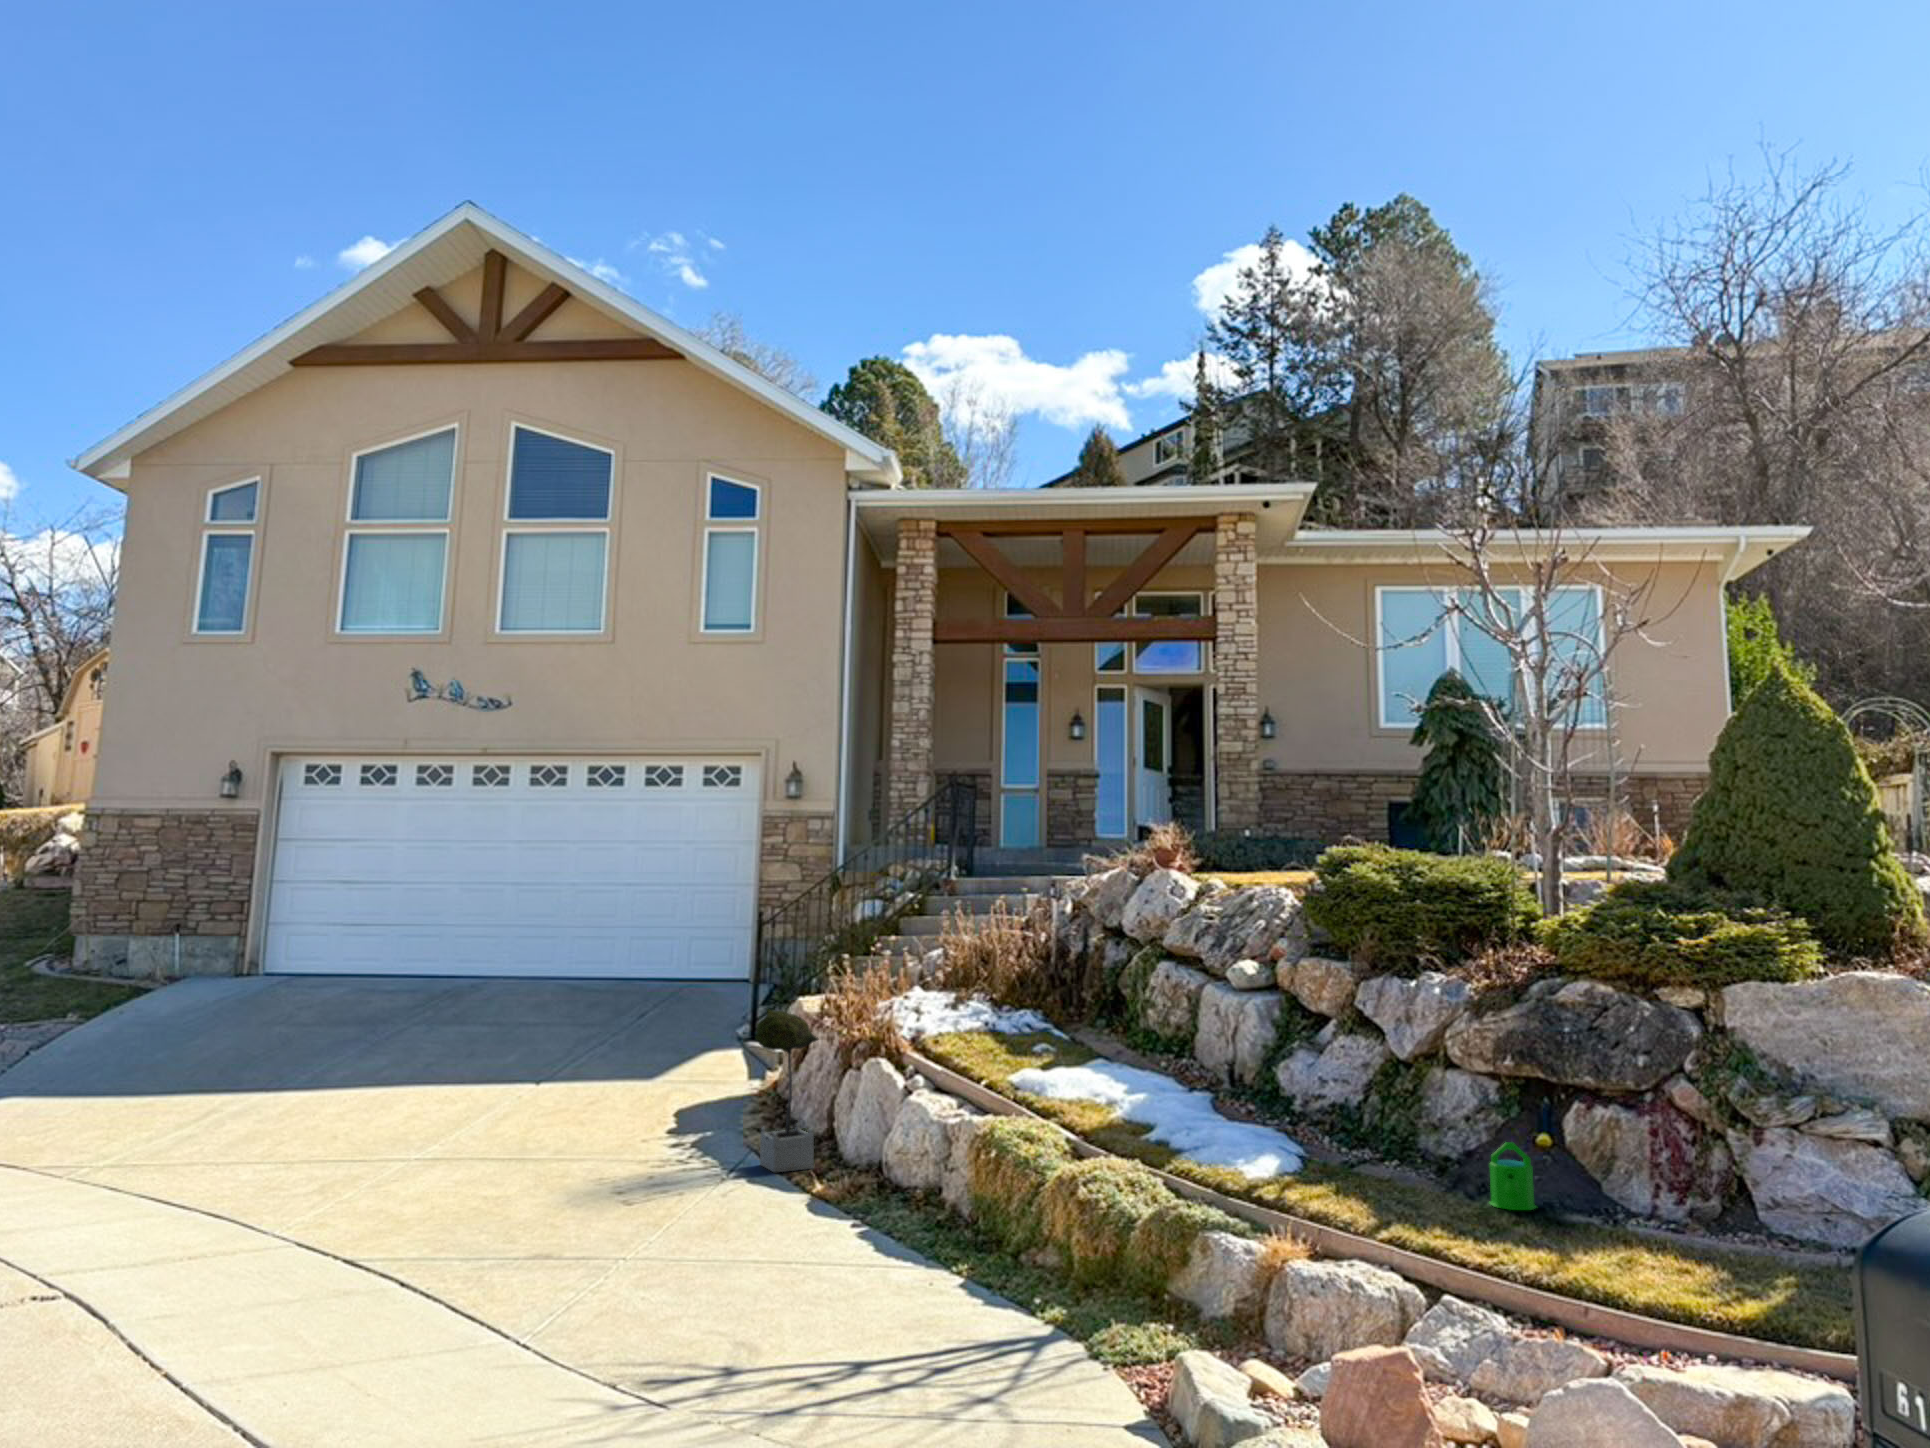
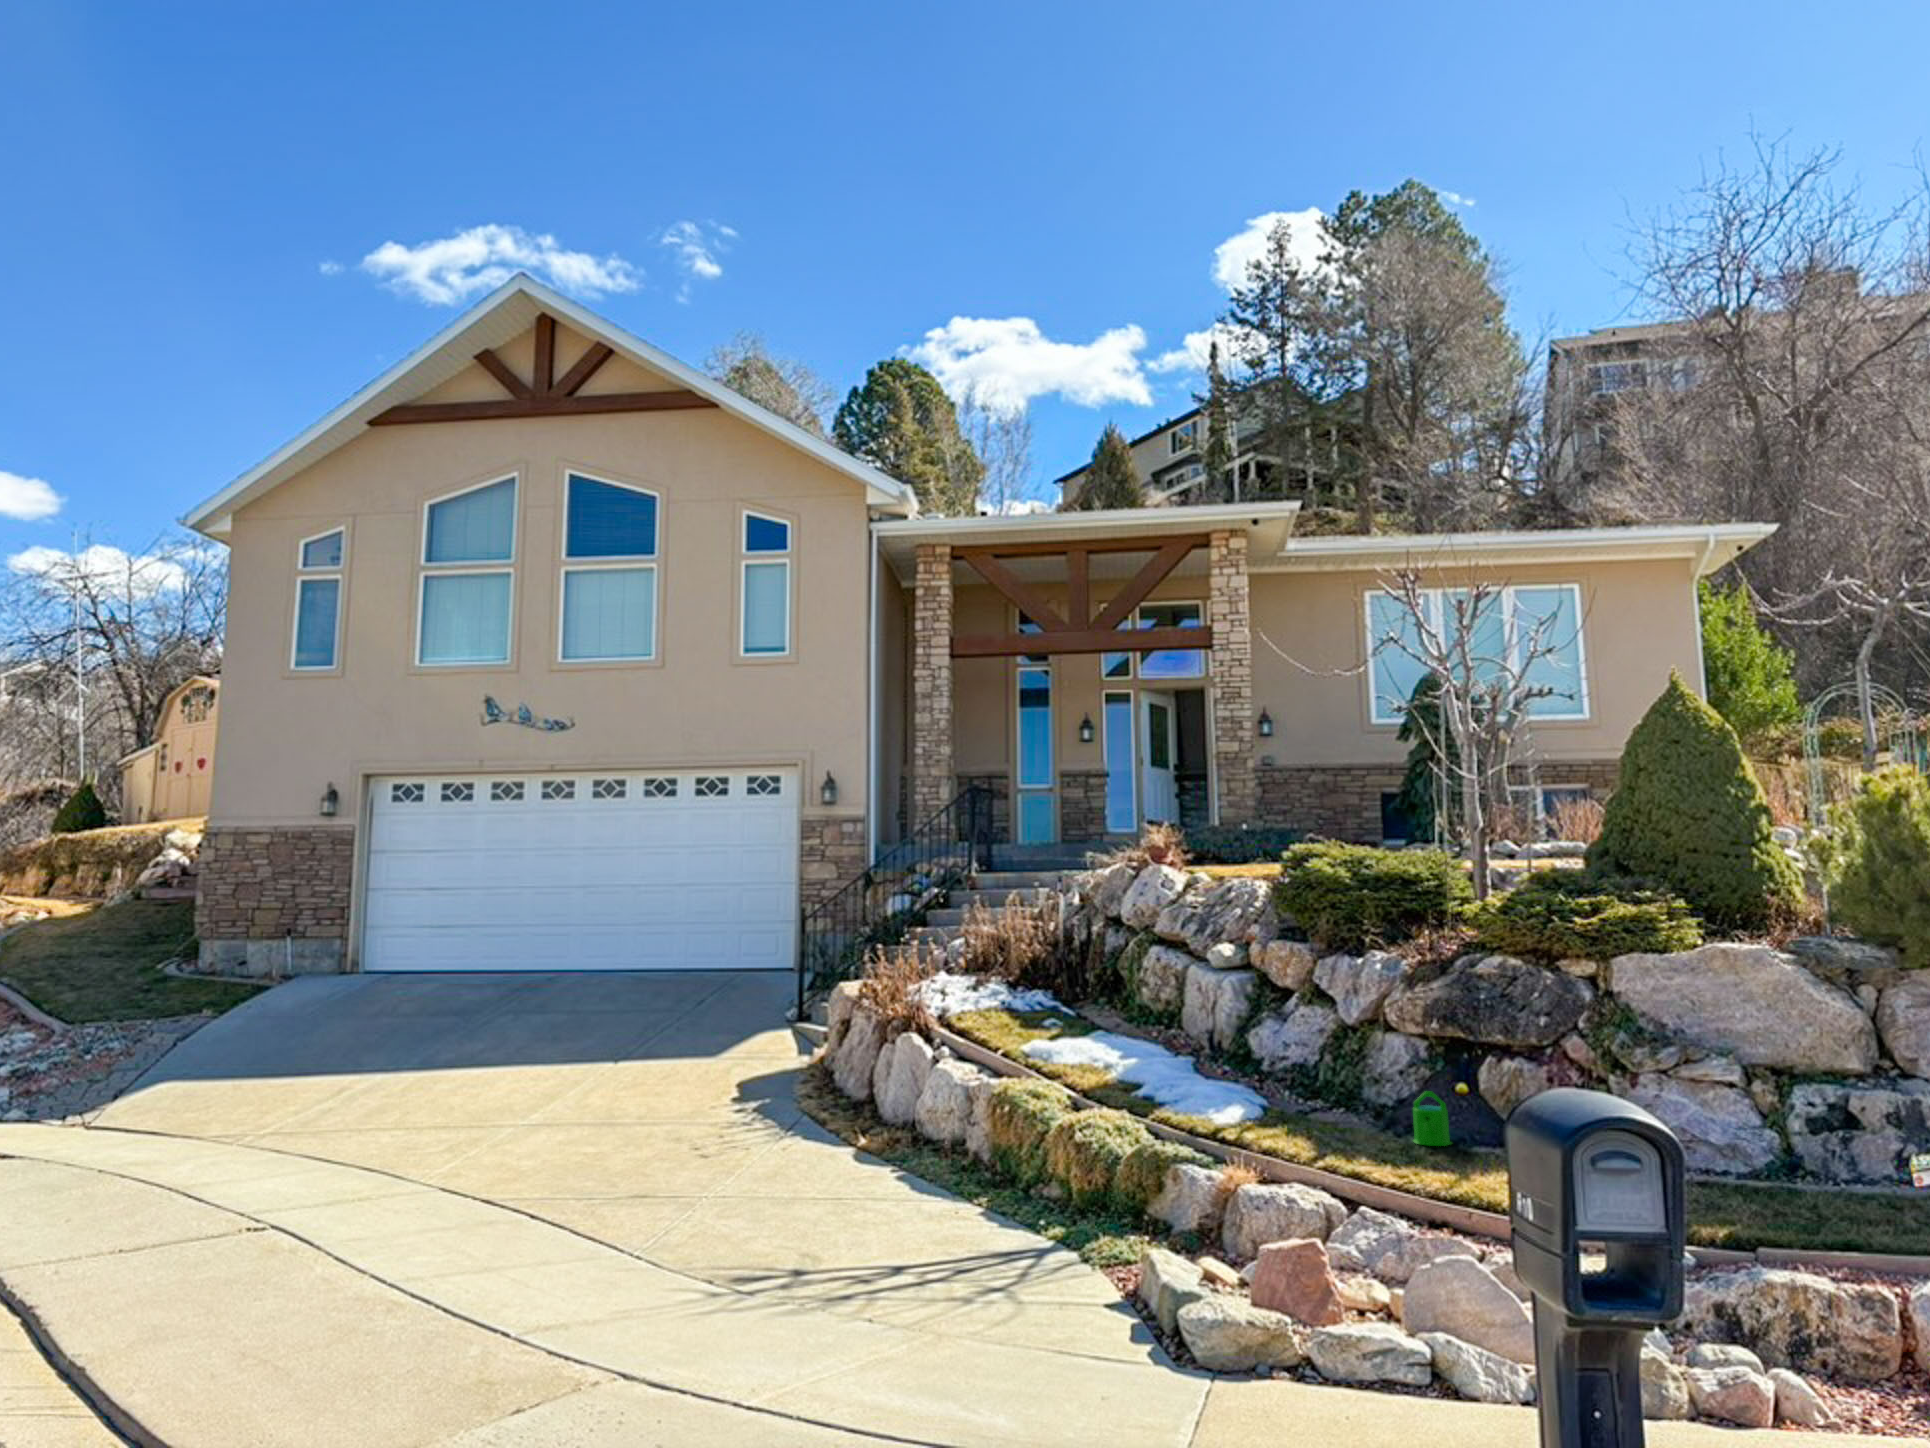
potted tree: present [756,1009,818,1173] -> none [809,993,862,1129]

